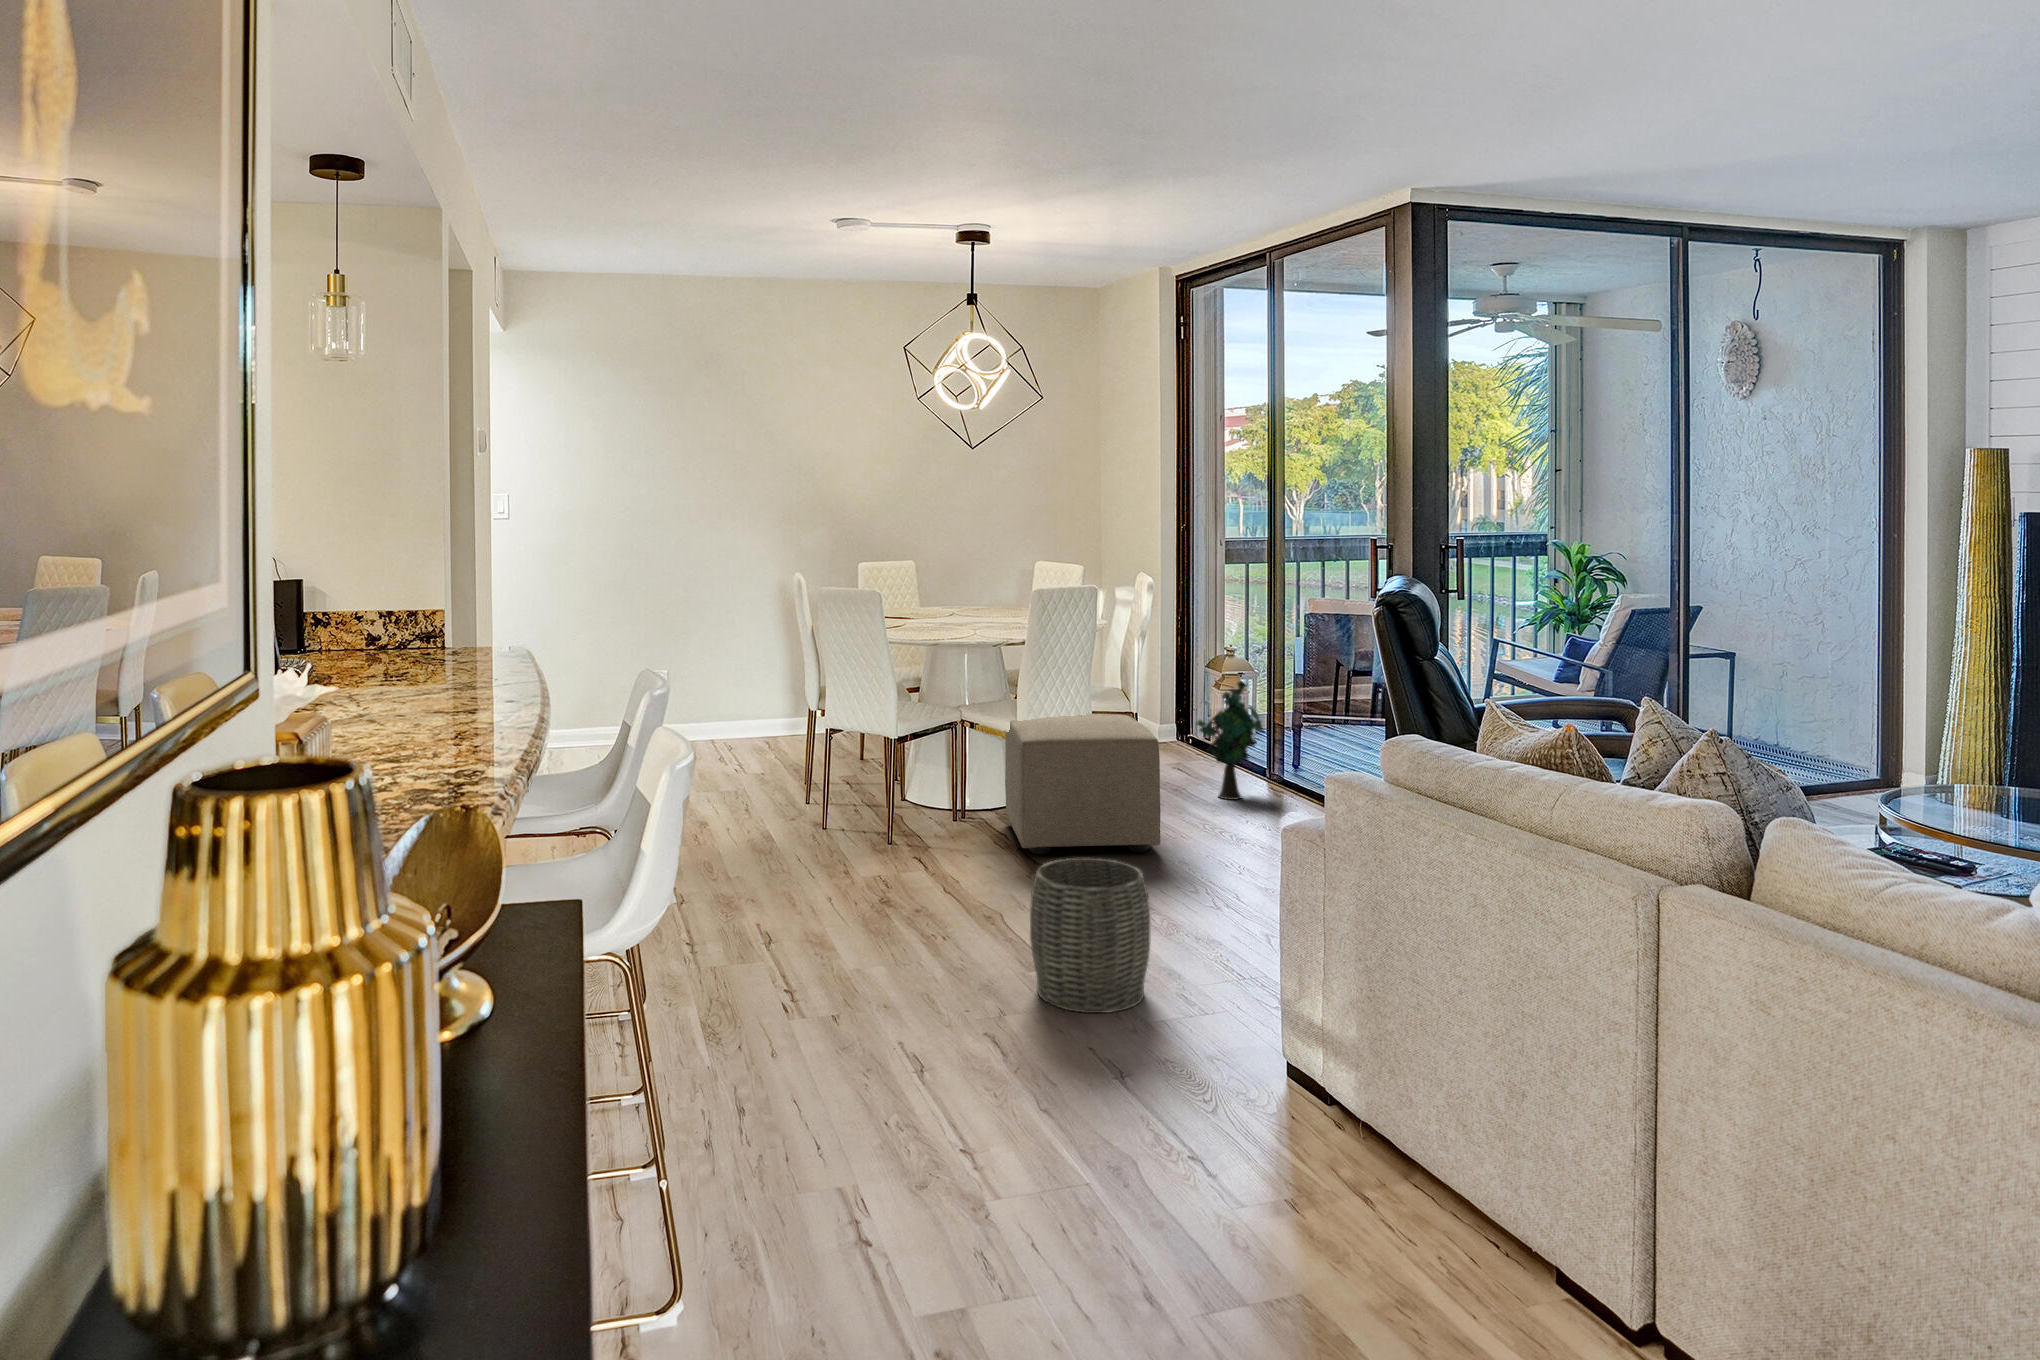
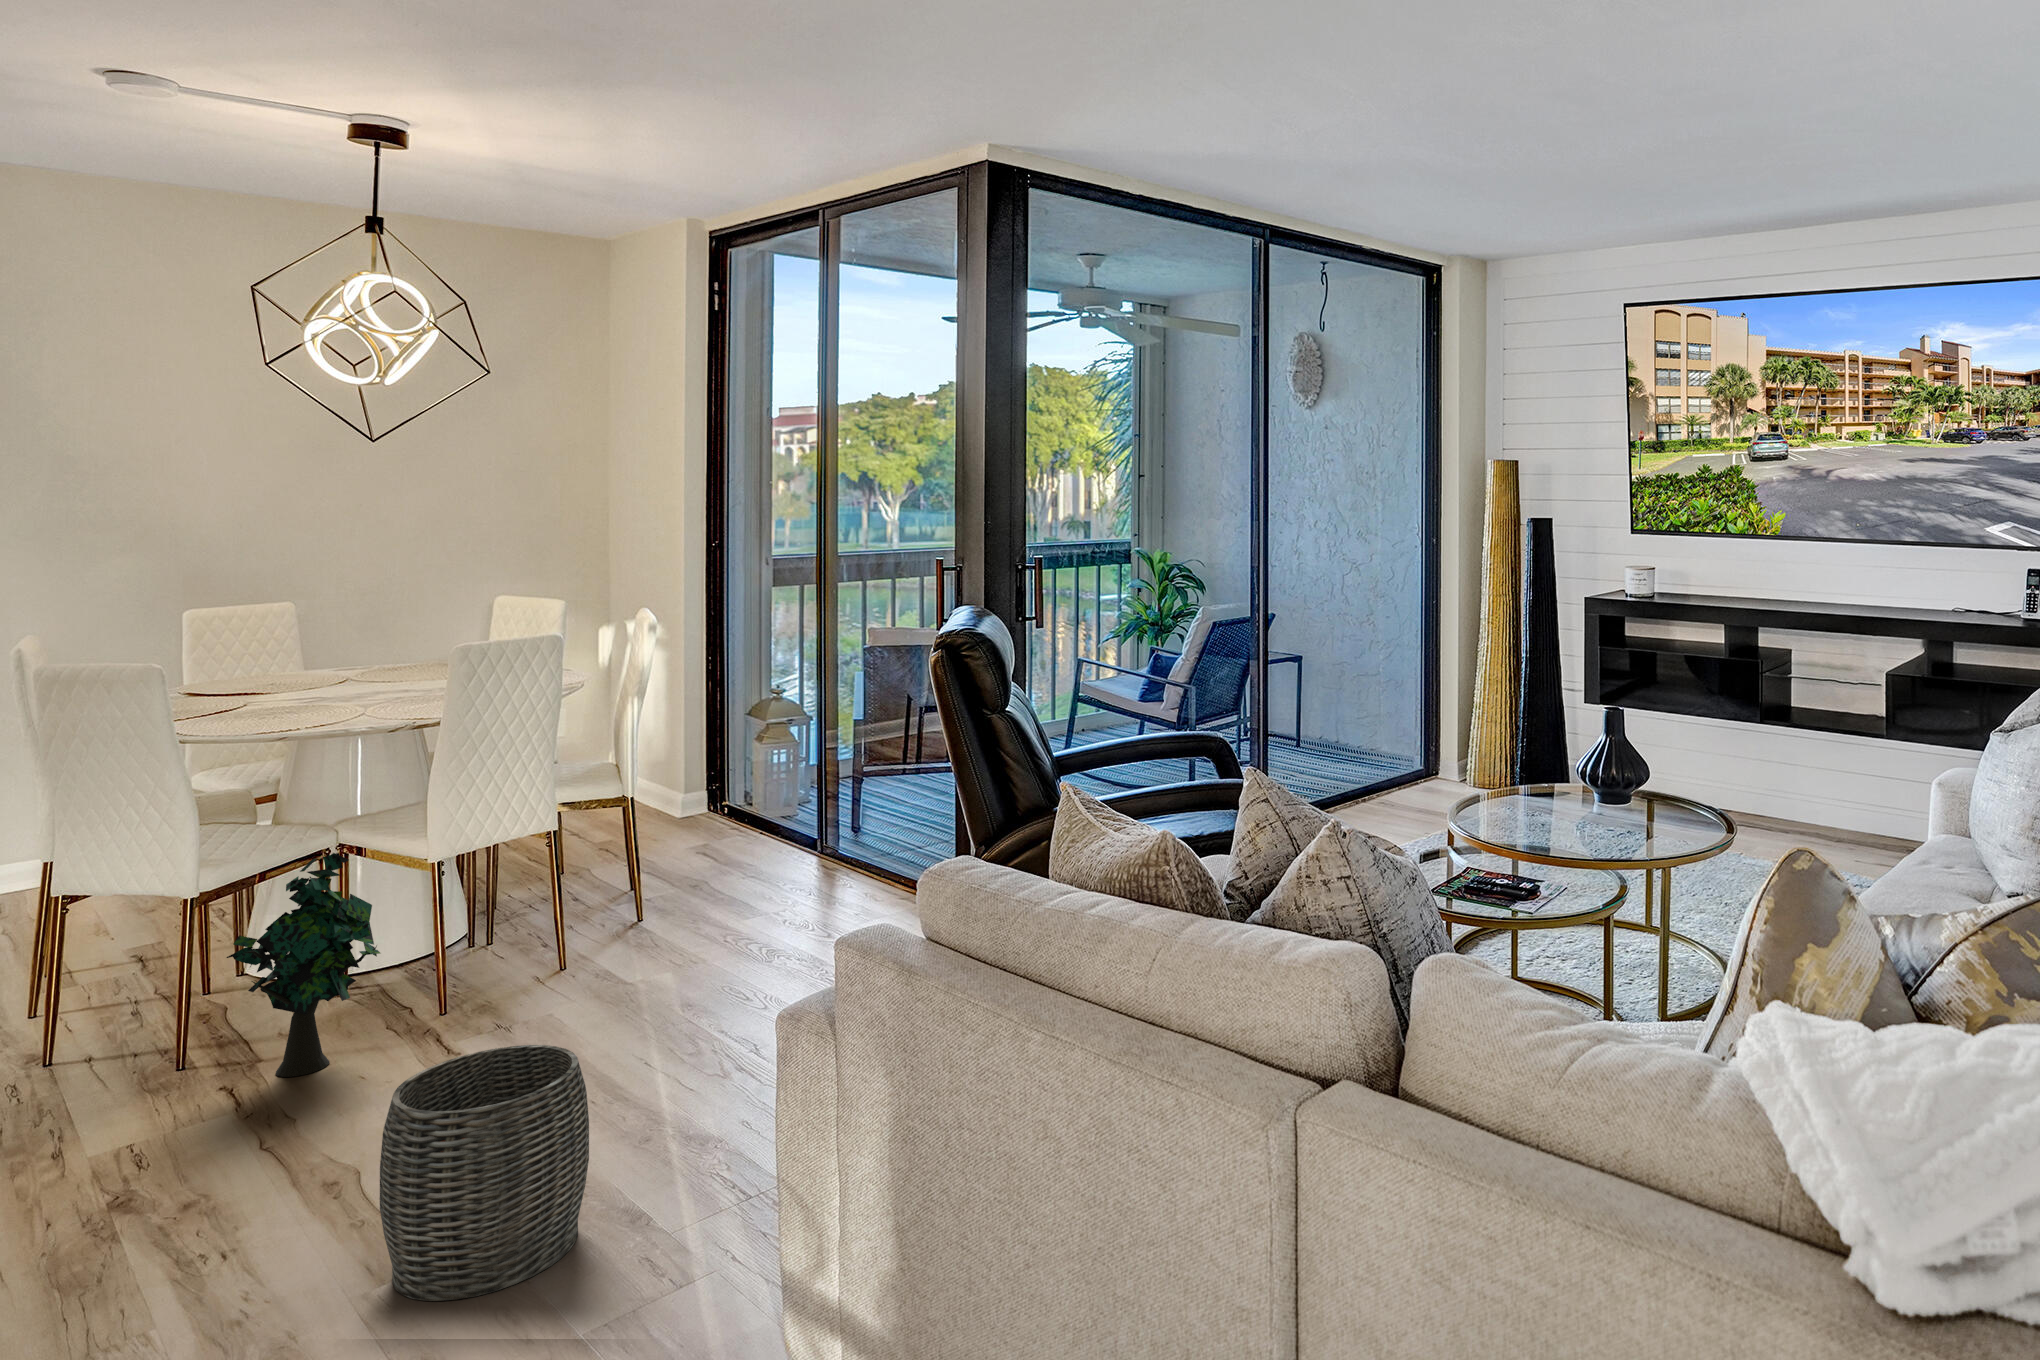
decorative plant: present [1197,681,1262,800] -> present [227,853,380,1077]
ottoman: present [1005,714,1161,854] -> none [418,802,653,1022]

